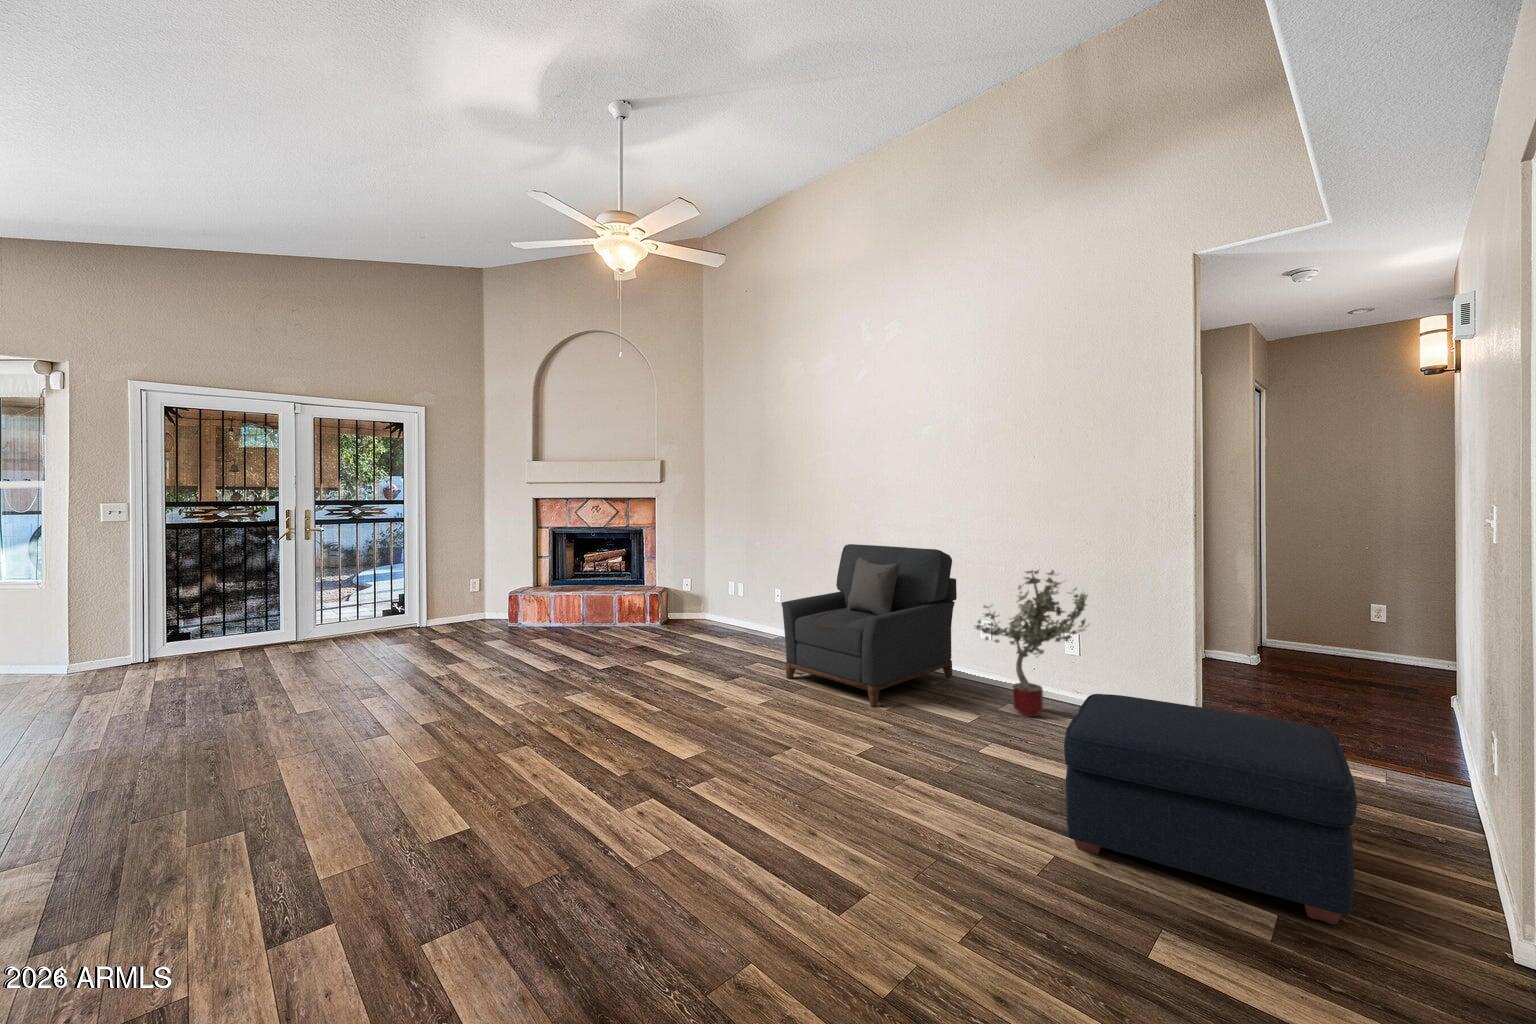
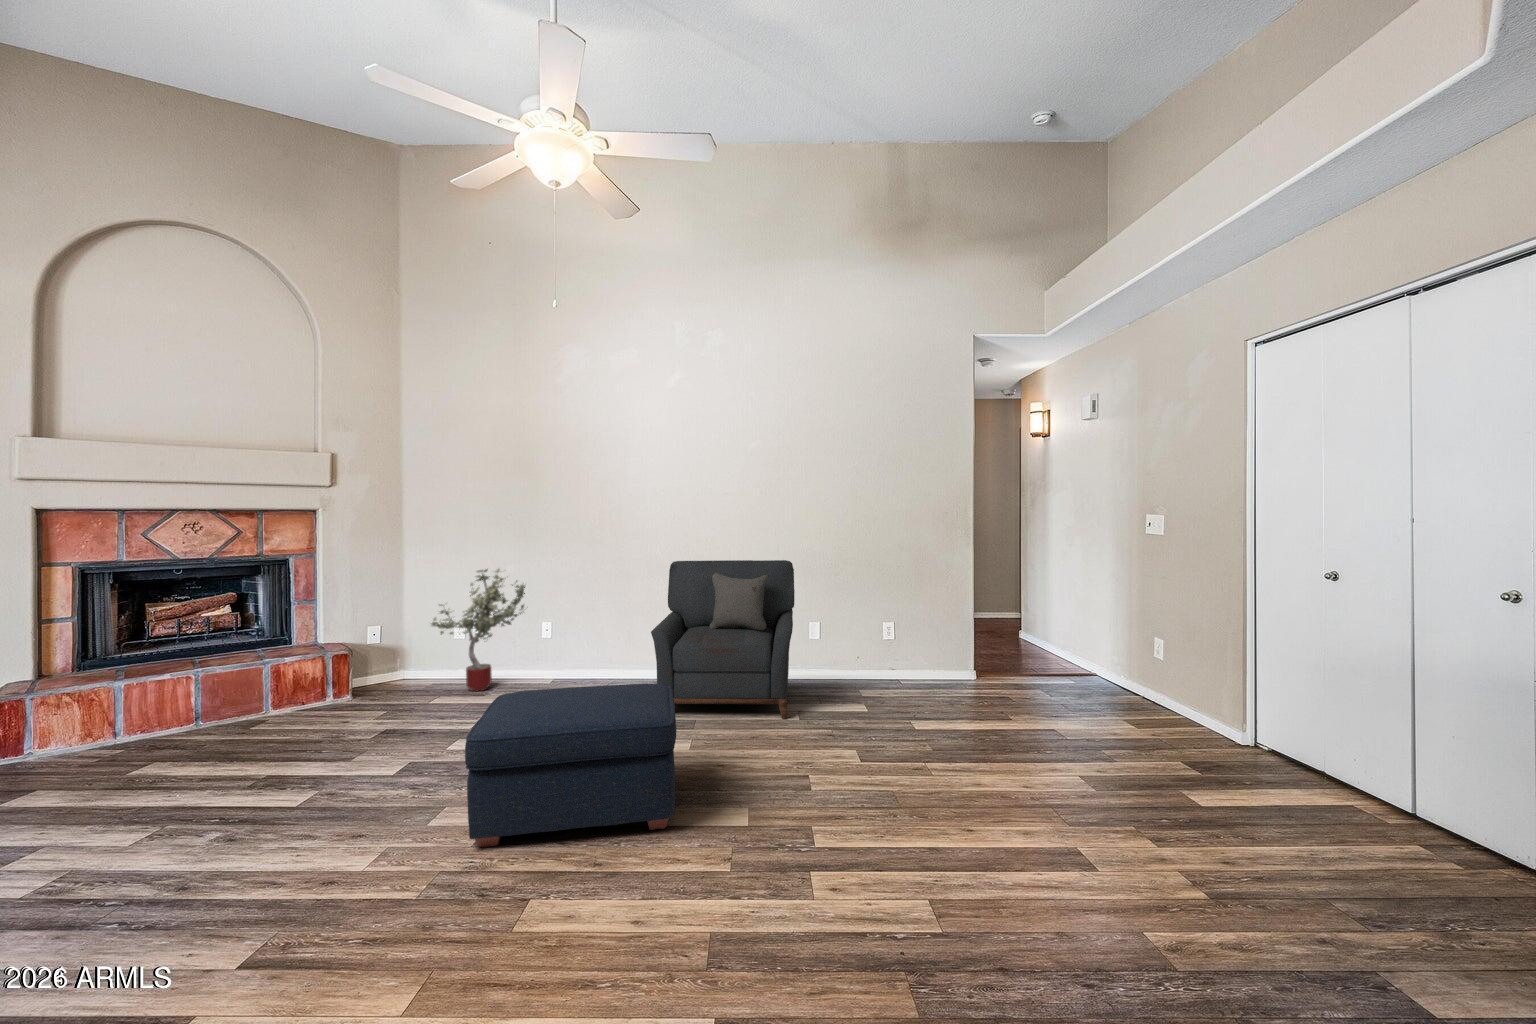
potted tree: present [975,570,1087,717] -> present [431,569,525,691]
ottoman: present [1064,694,1357,925] -> present [465,684,676,847]

